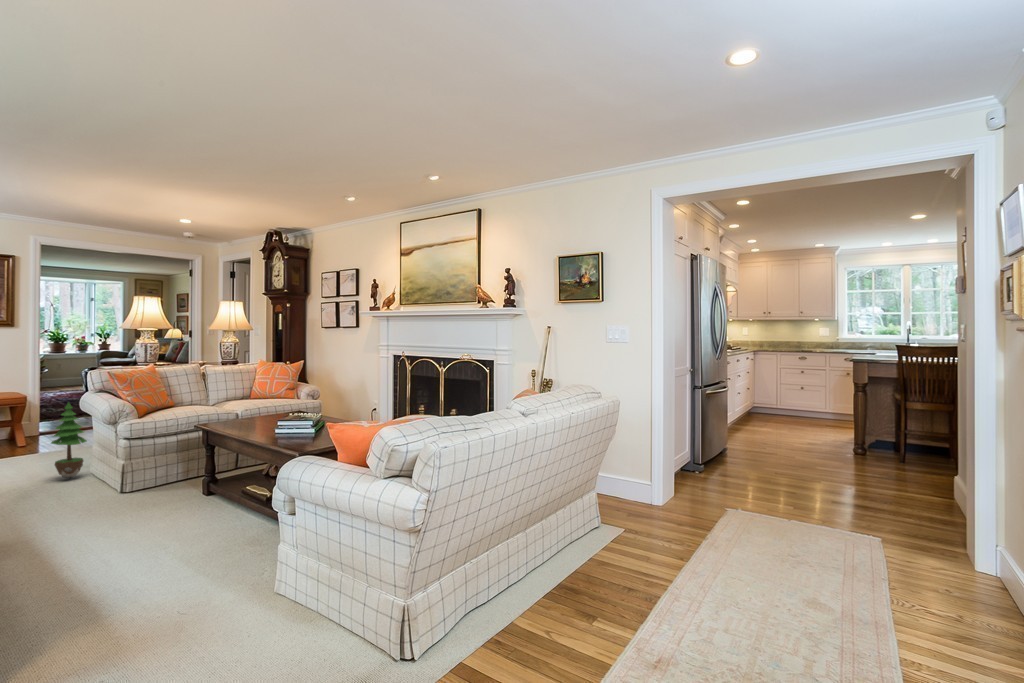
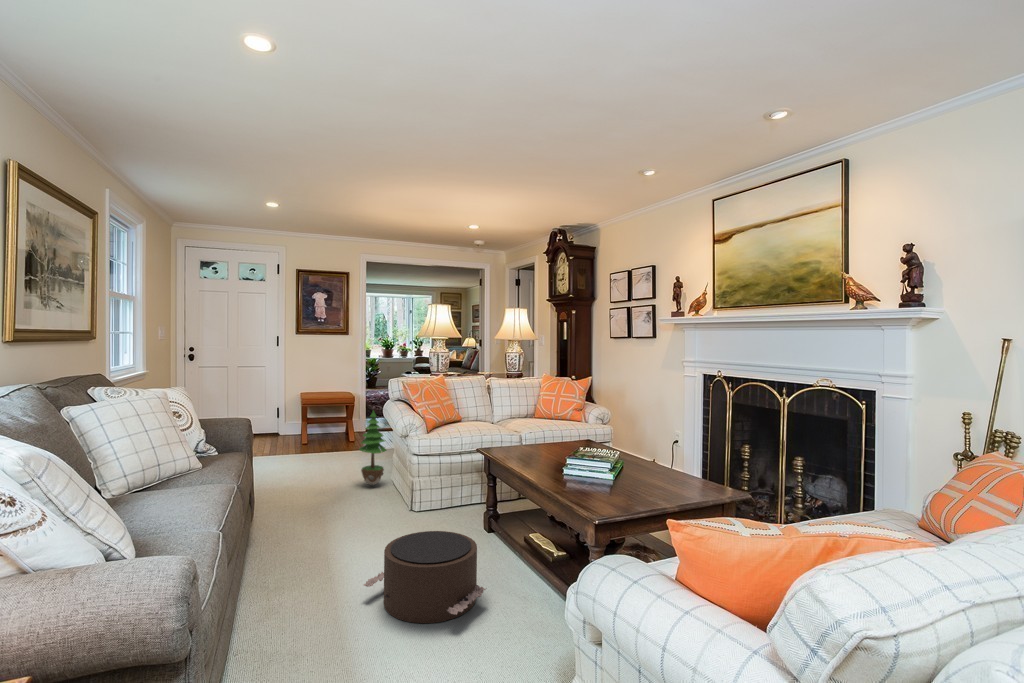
pouf: none [90,489,214,558] -> present [364,531,486,623]

